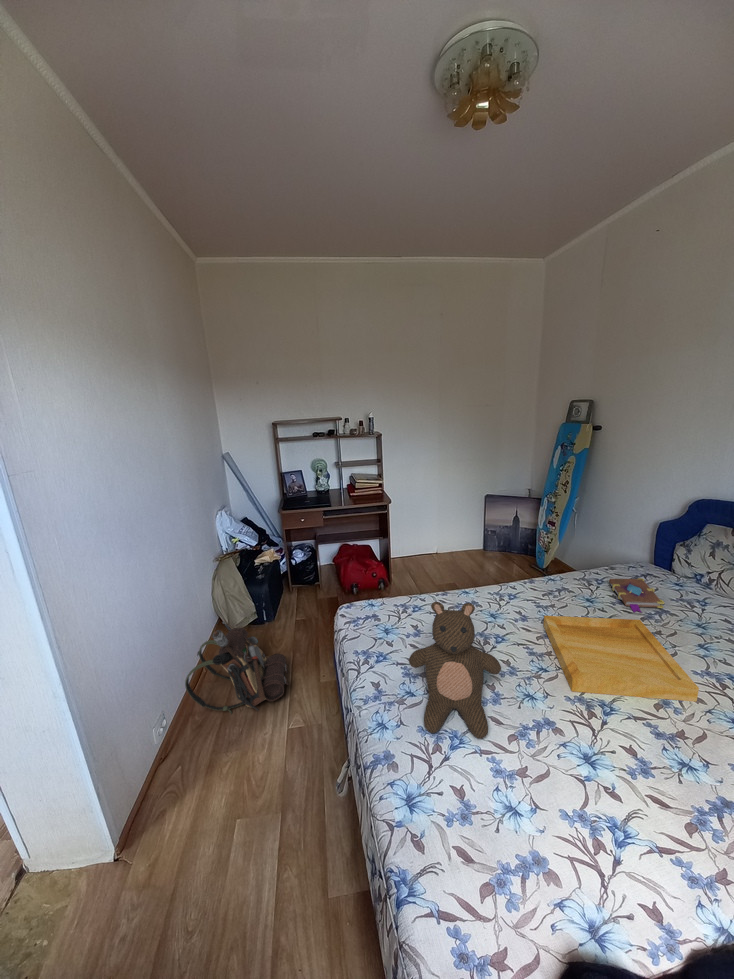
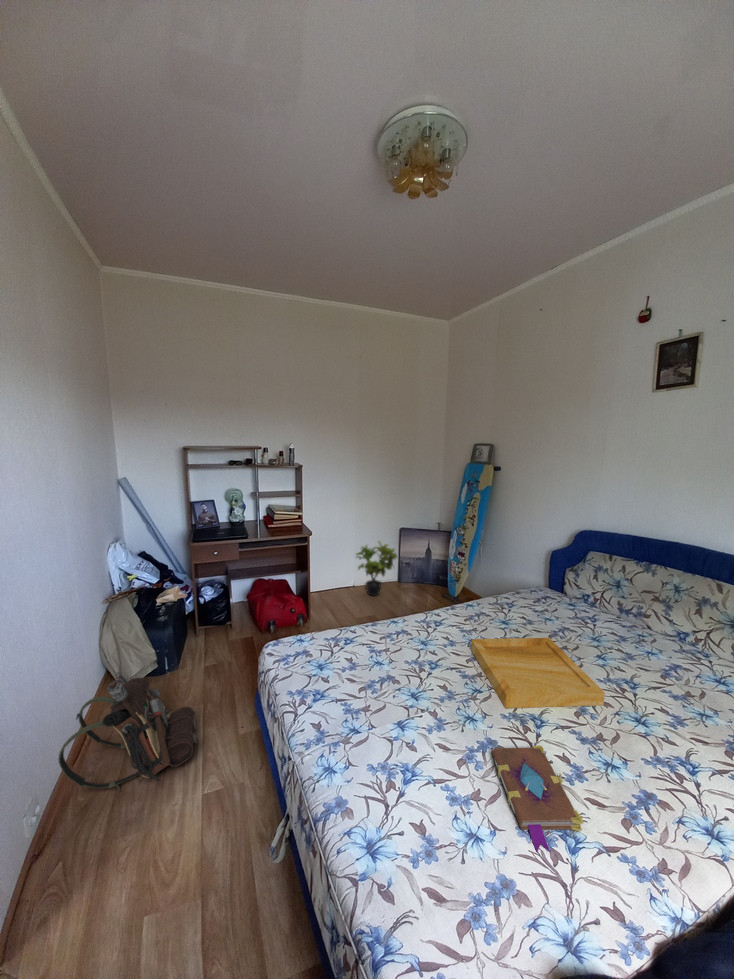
potted plant: none [436,504,481,560] -> present [356,541,397,596]
book: present [609,578,664,613] -> present [492,745,584,851]
stuffed bear: present [409,602,501,739] -> none [355,624,447,768]

